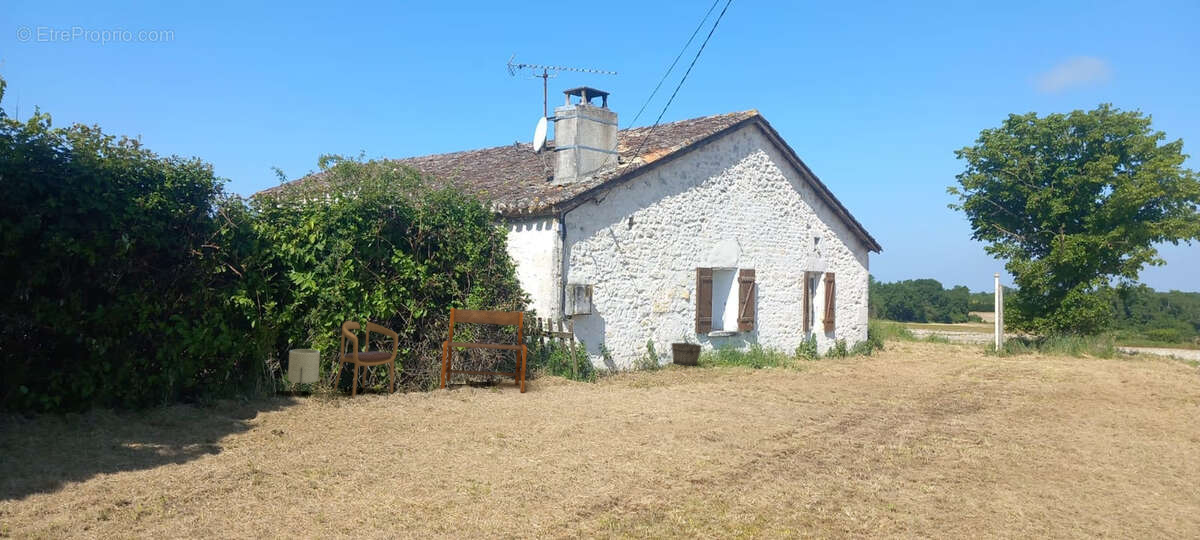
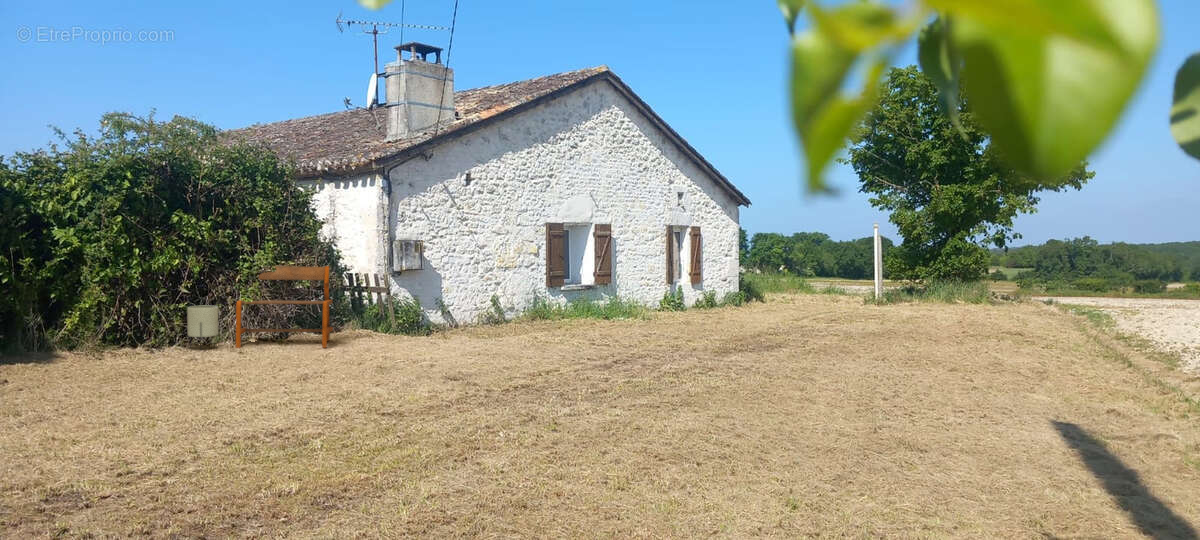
chair: present [334,321,398,398] -> none [108,279,178,359]
wooden bucket: present [671,342,701,365] -> none [519,292,549,319]
planter: present [288,349,320,391] -> present [187,306,218,346]

